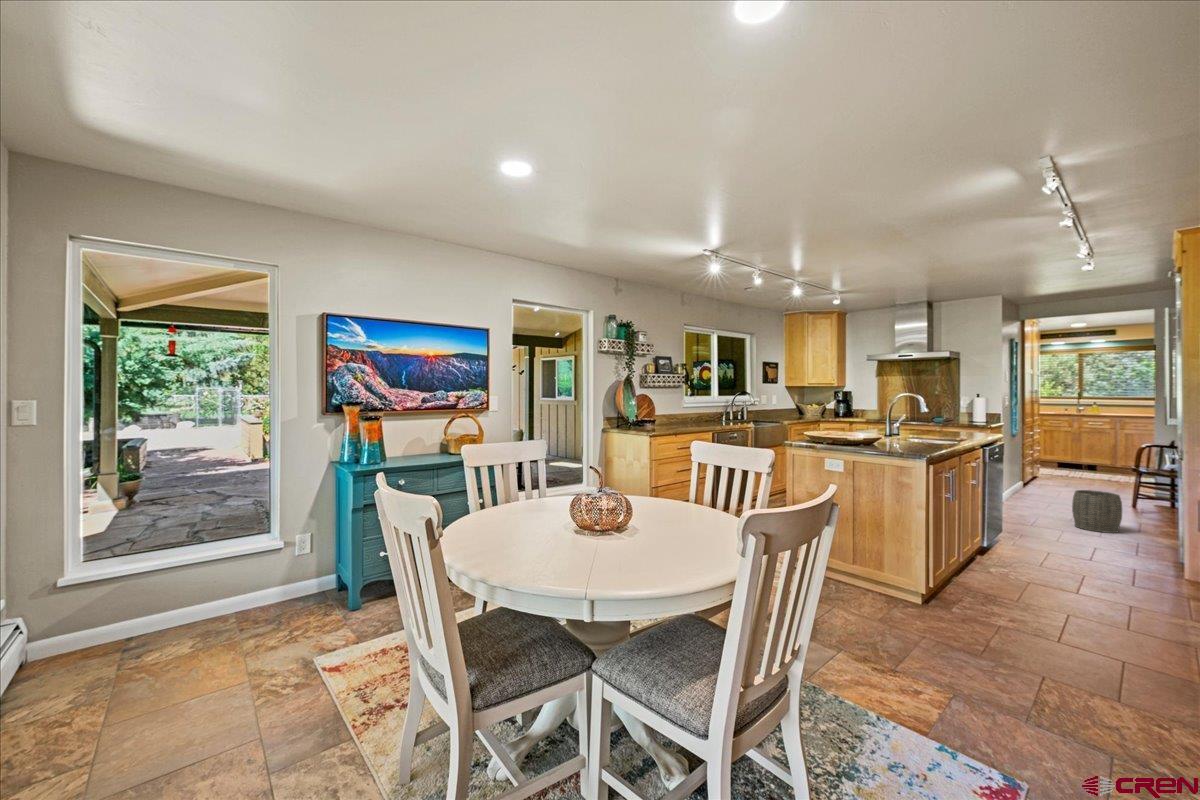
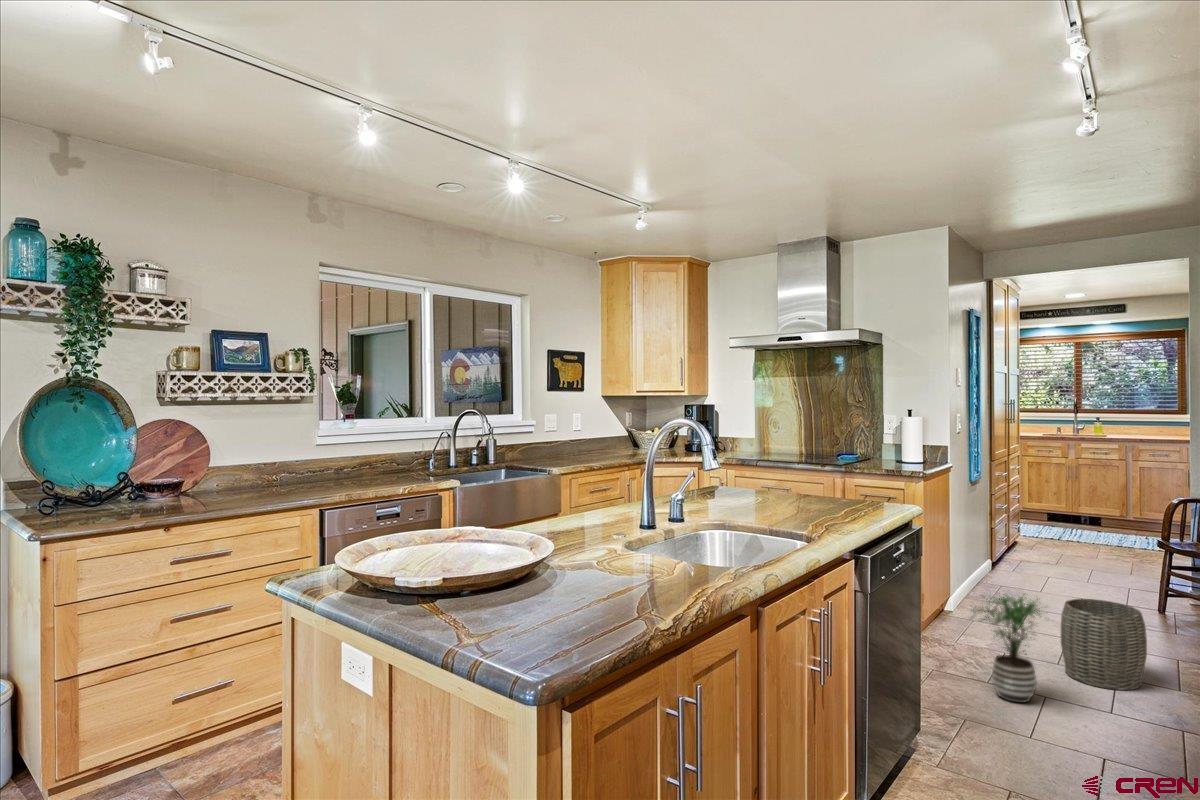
potted plant: none [1021,481,1071,534] -> present [971,593,1041,703]

